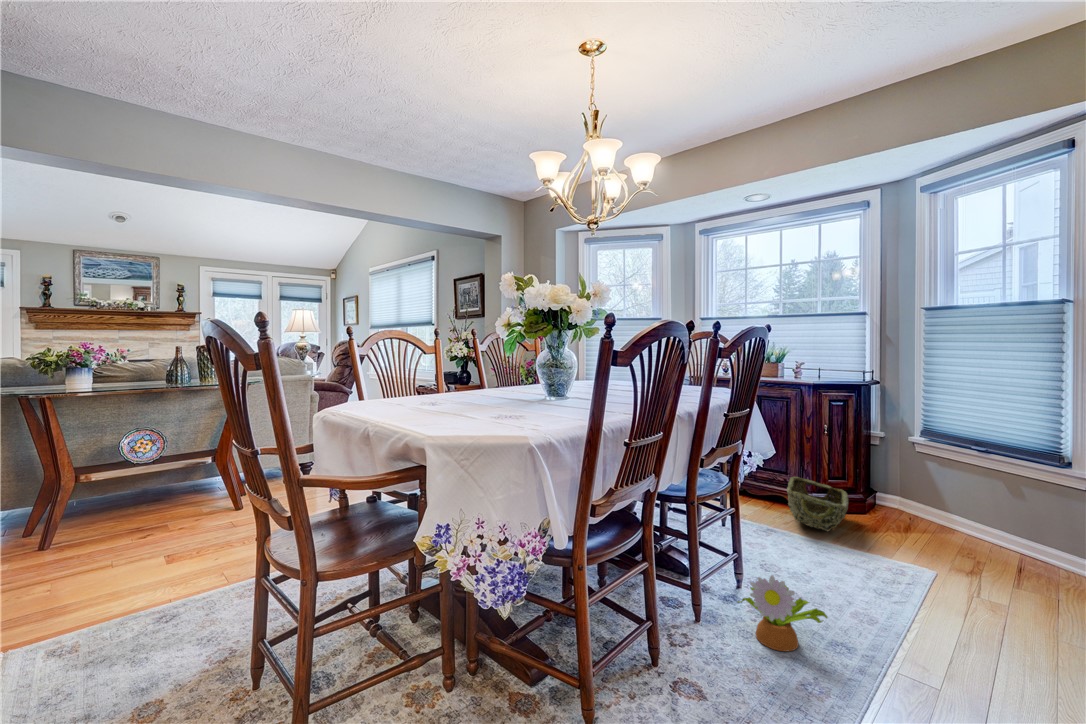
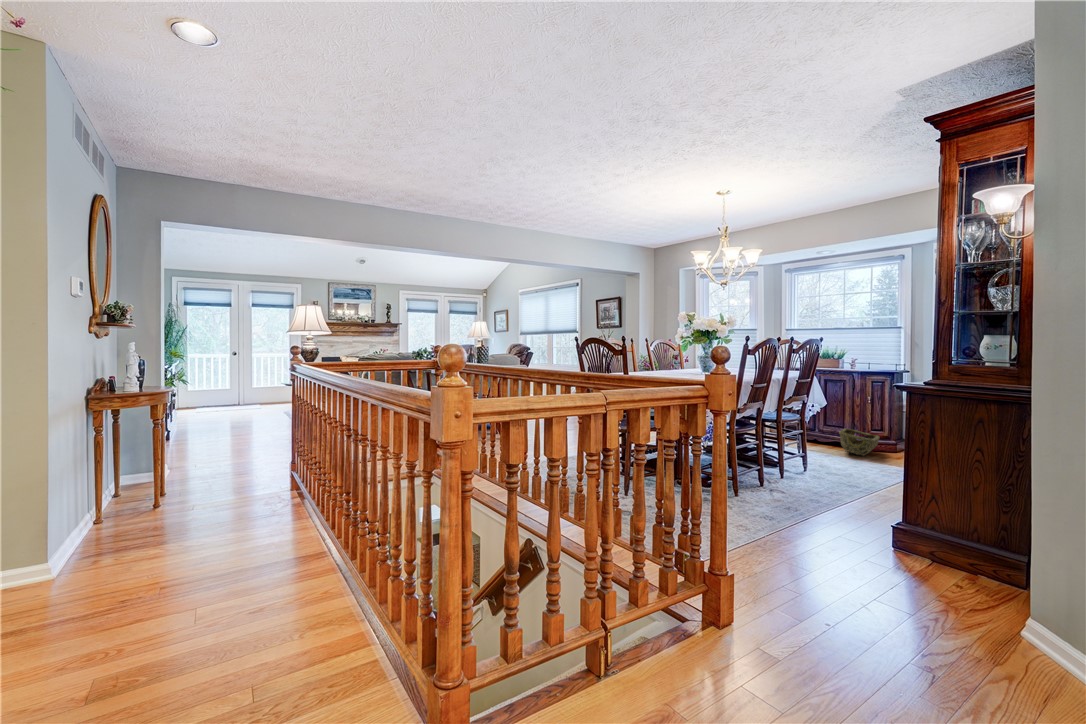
decorative plant: present [737,575,828,651] -> none [801,448,844,483]

